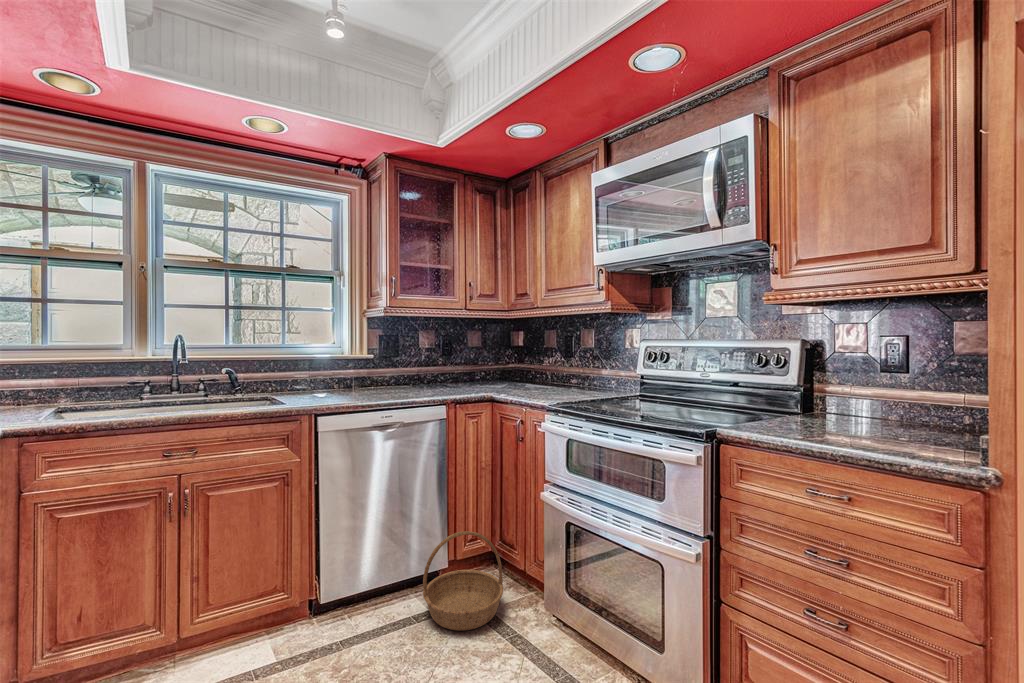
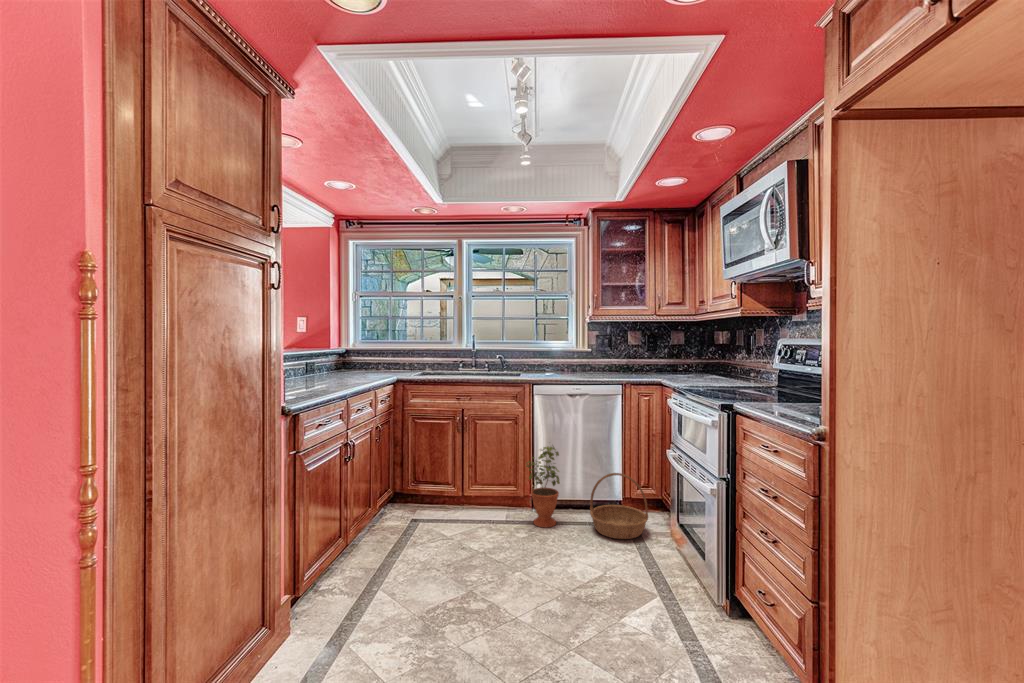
potted plant: none [318,507,377,652] -> present [526,447,560,527]

